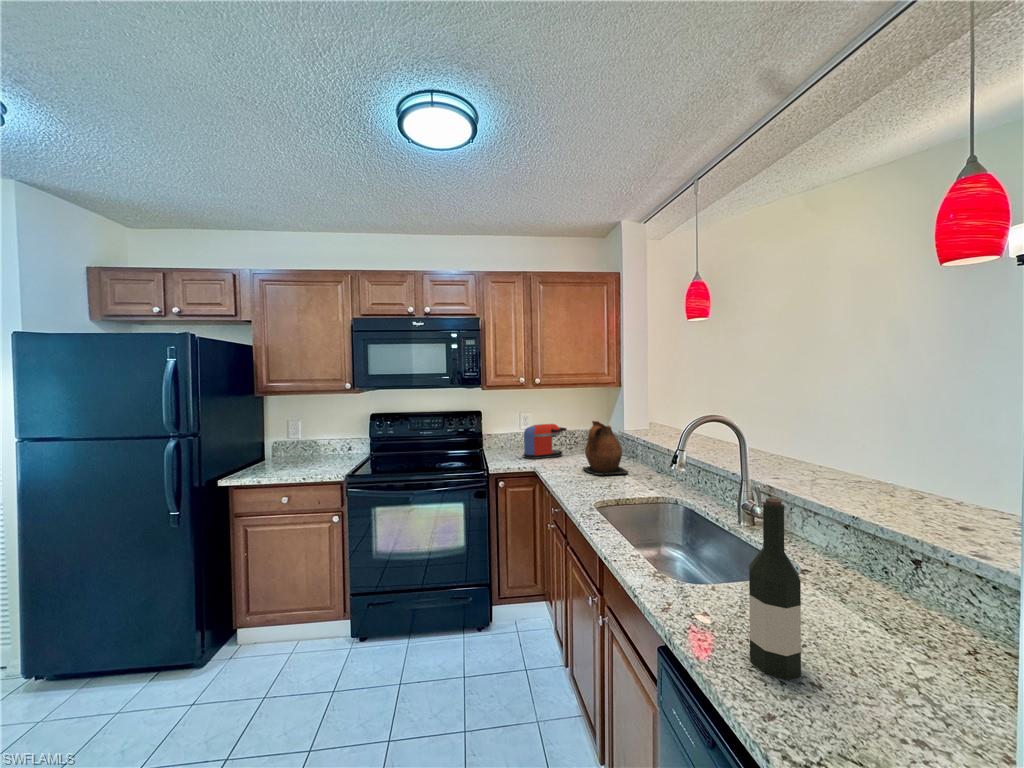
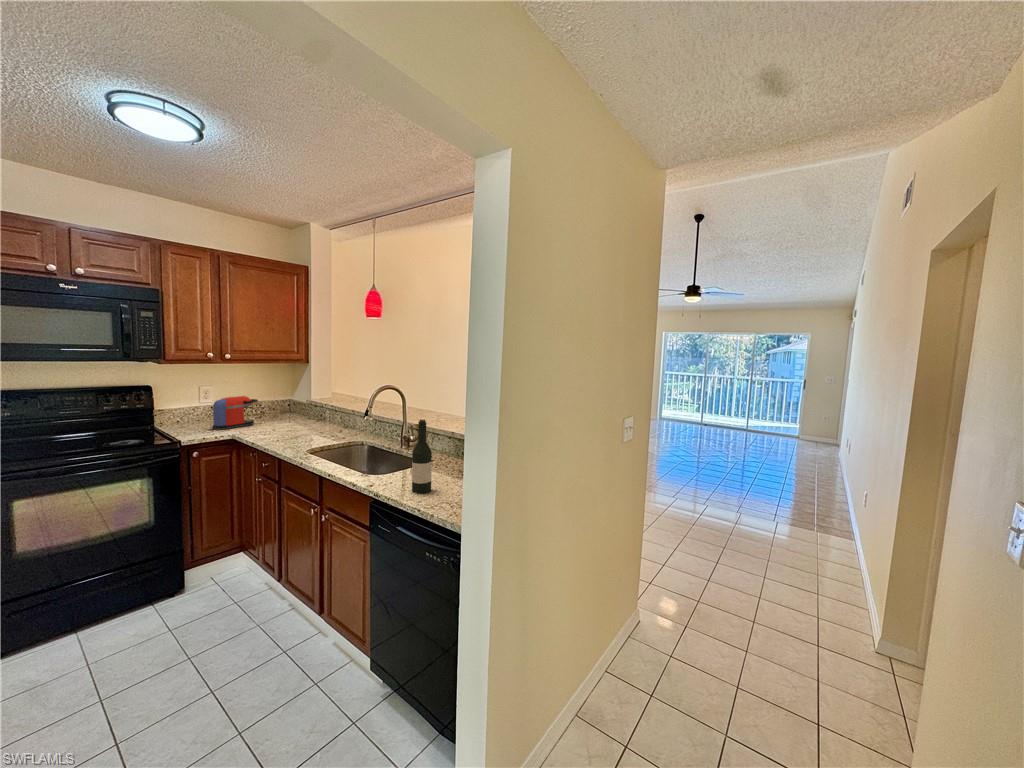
ceramic pitcher: present [583,421,628,475] -> none [279,391,322,434]

